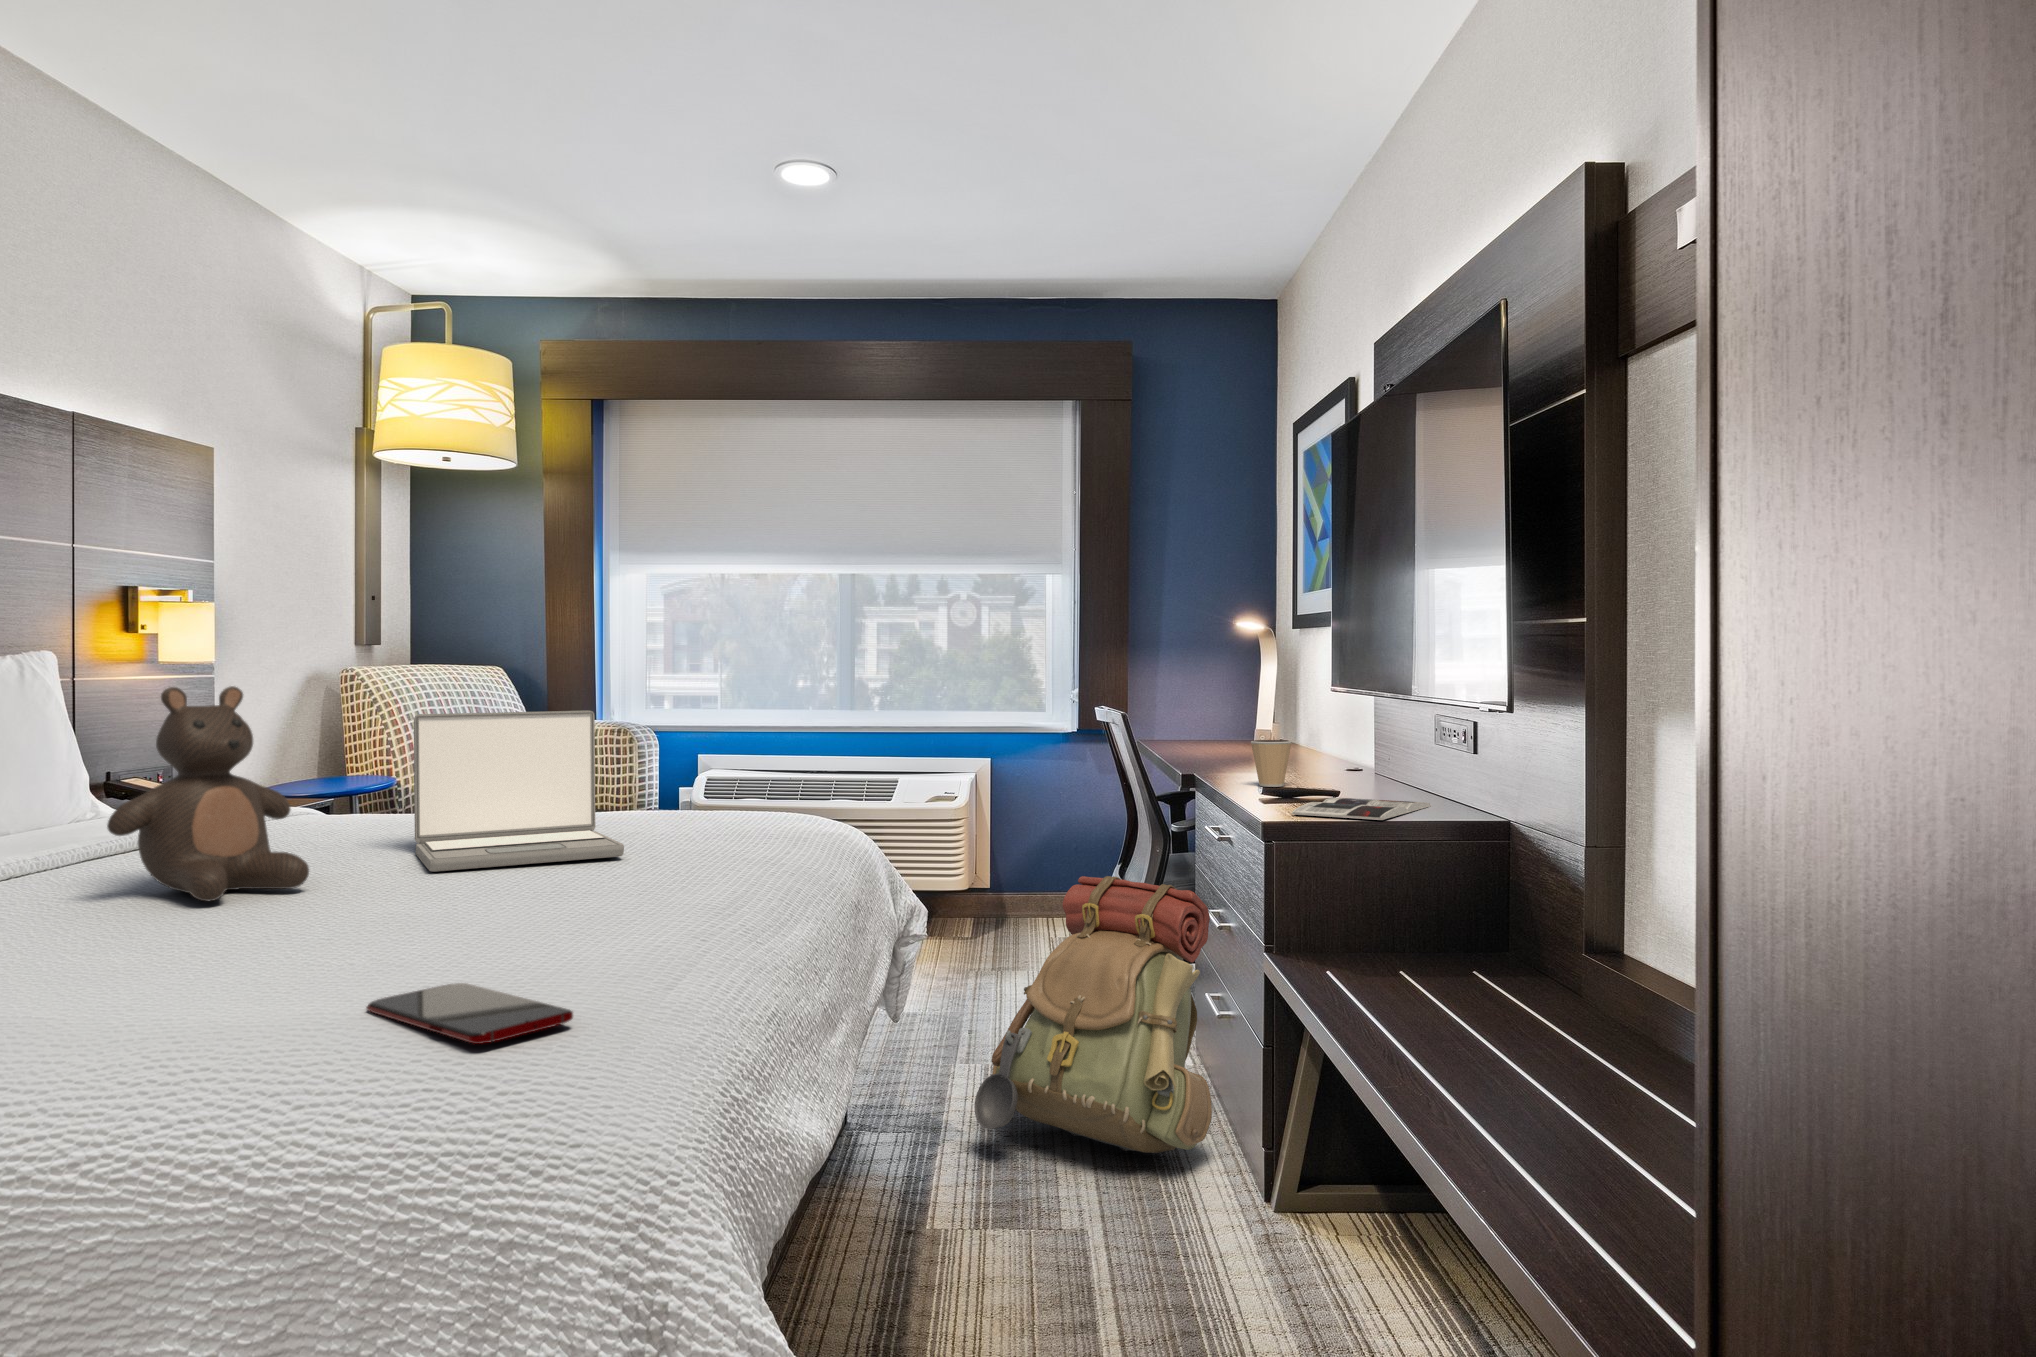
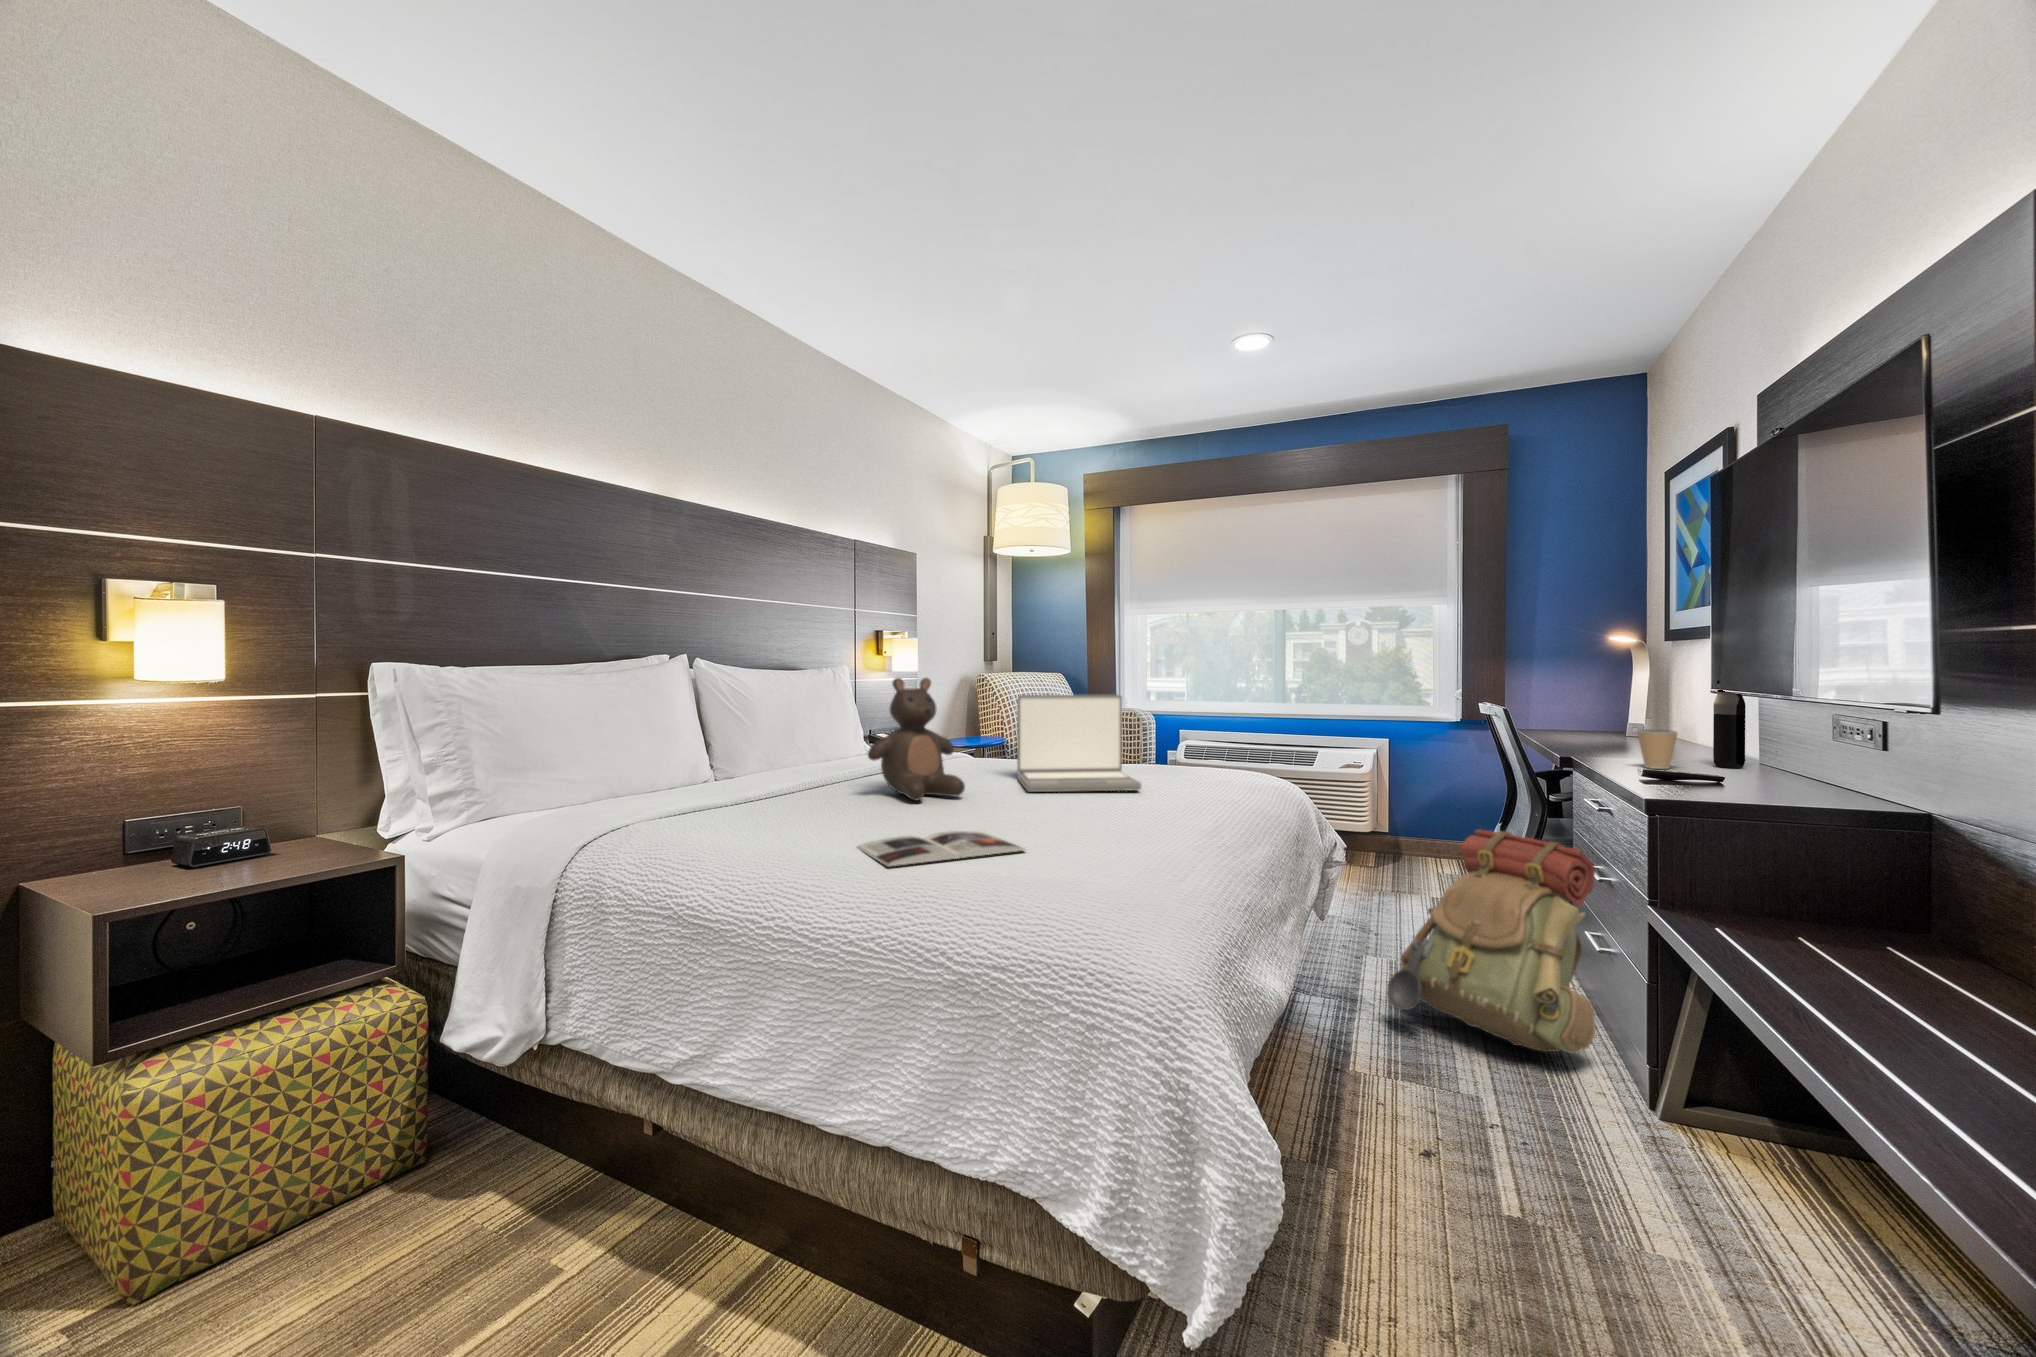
water bottle: none [1325,679,1355,782] -> present [1713,680,1745,768]
magazine: present [1292,798,1431,820] -> present [857,831,1026,866]
smartphone: present [366,983,573,1044] -> none [1006,863,1125,902]

